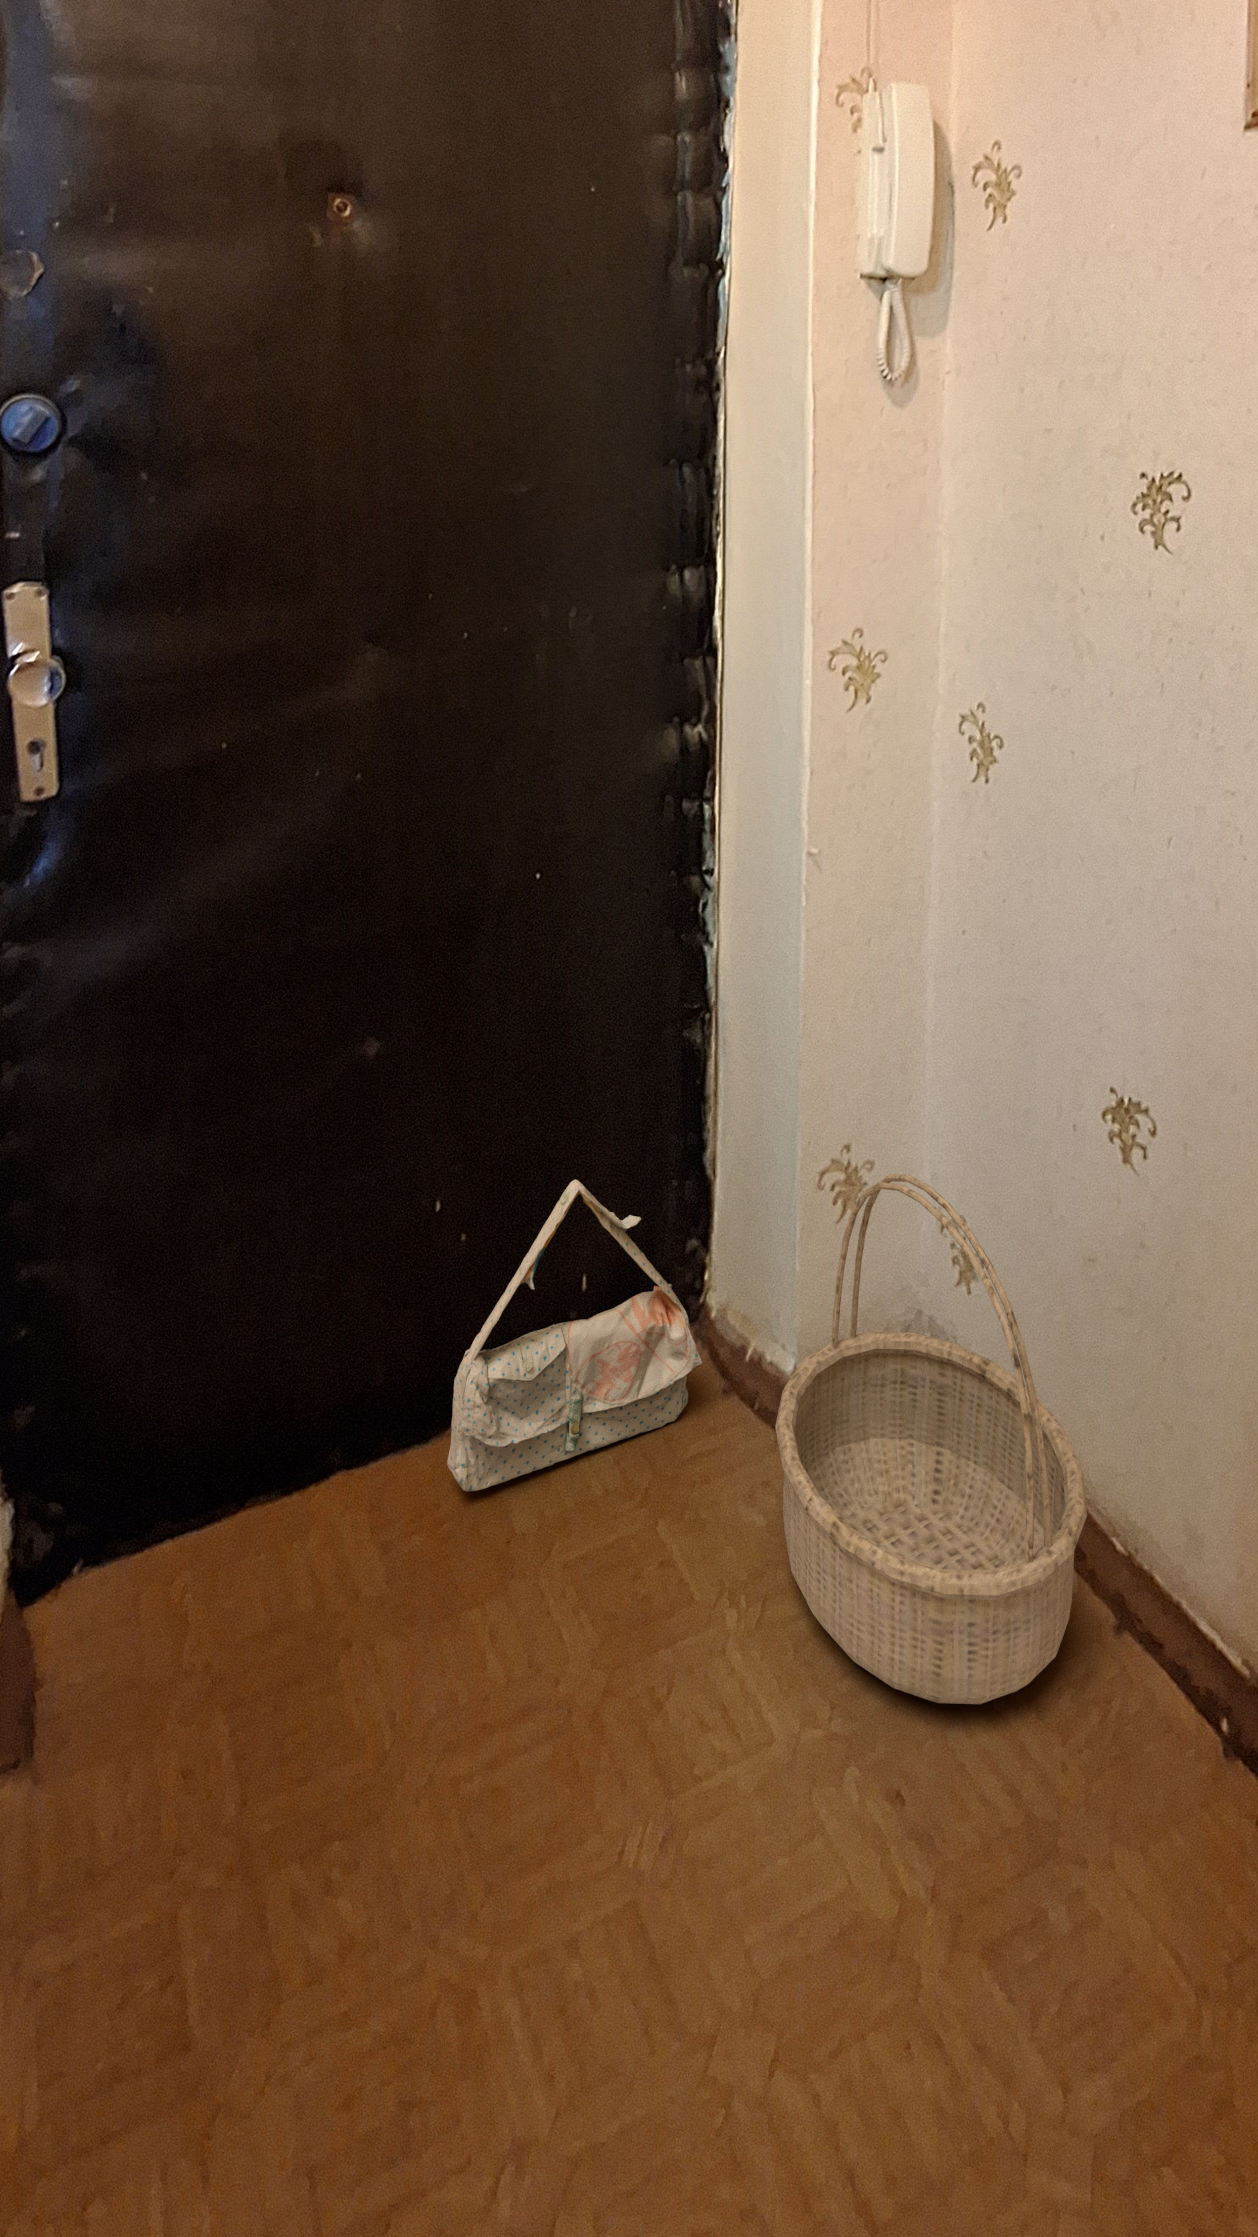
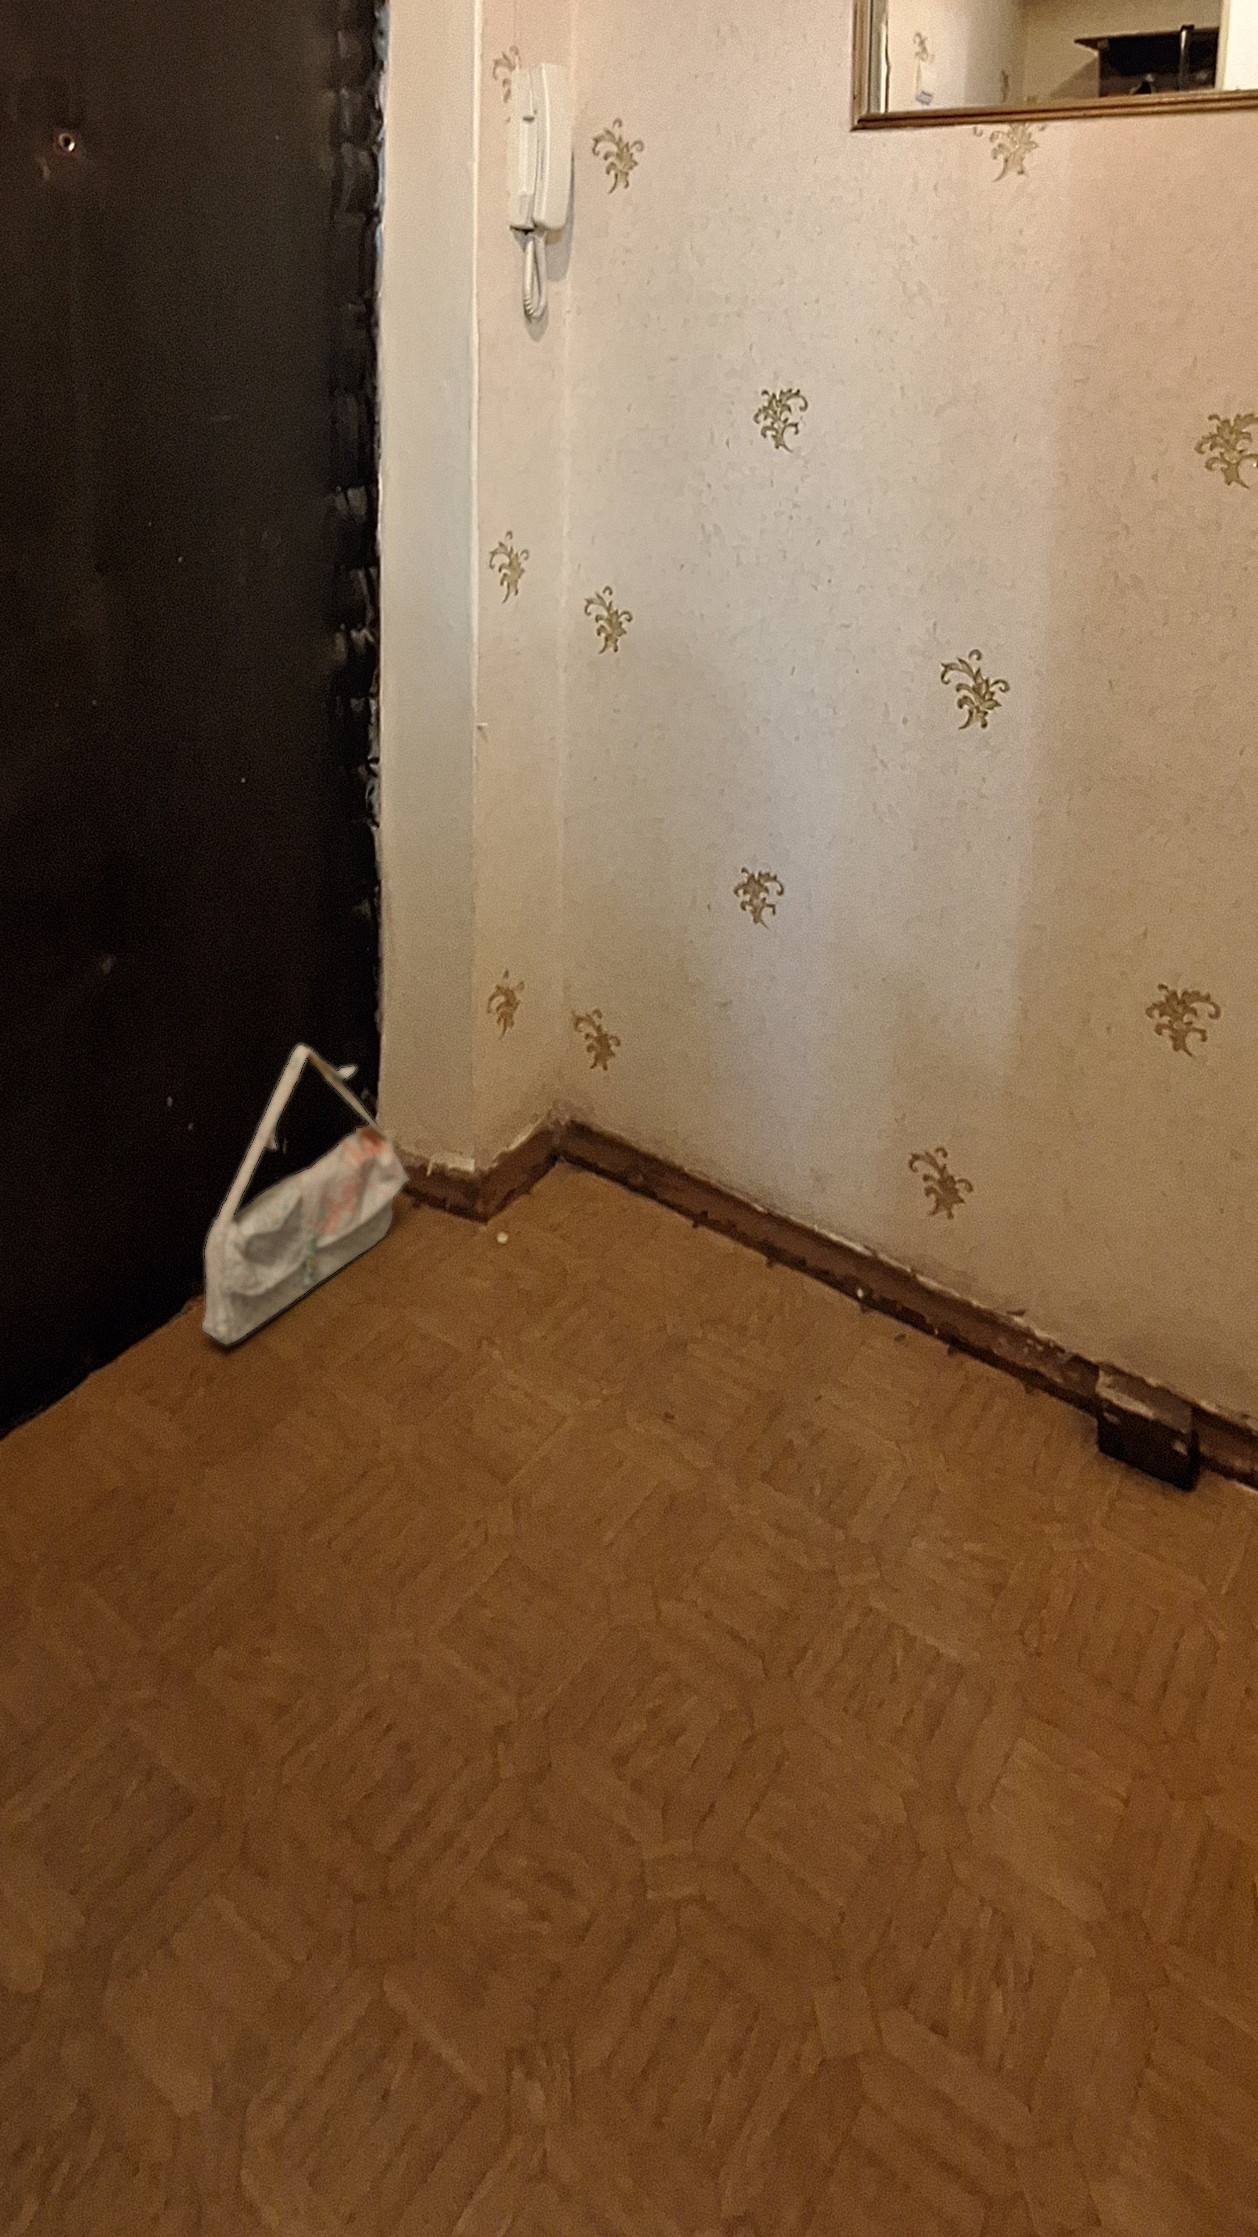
basket: present [775,1174,1087,1704] -> none [507,964,762,1351]

